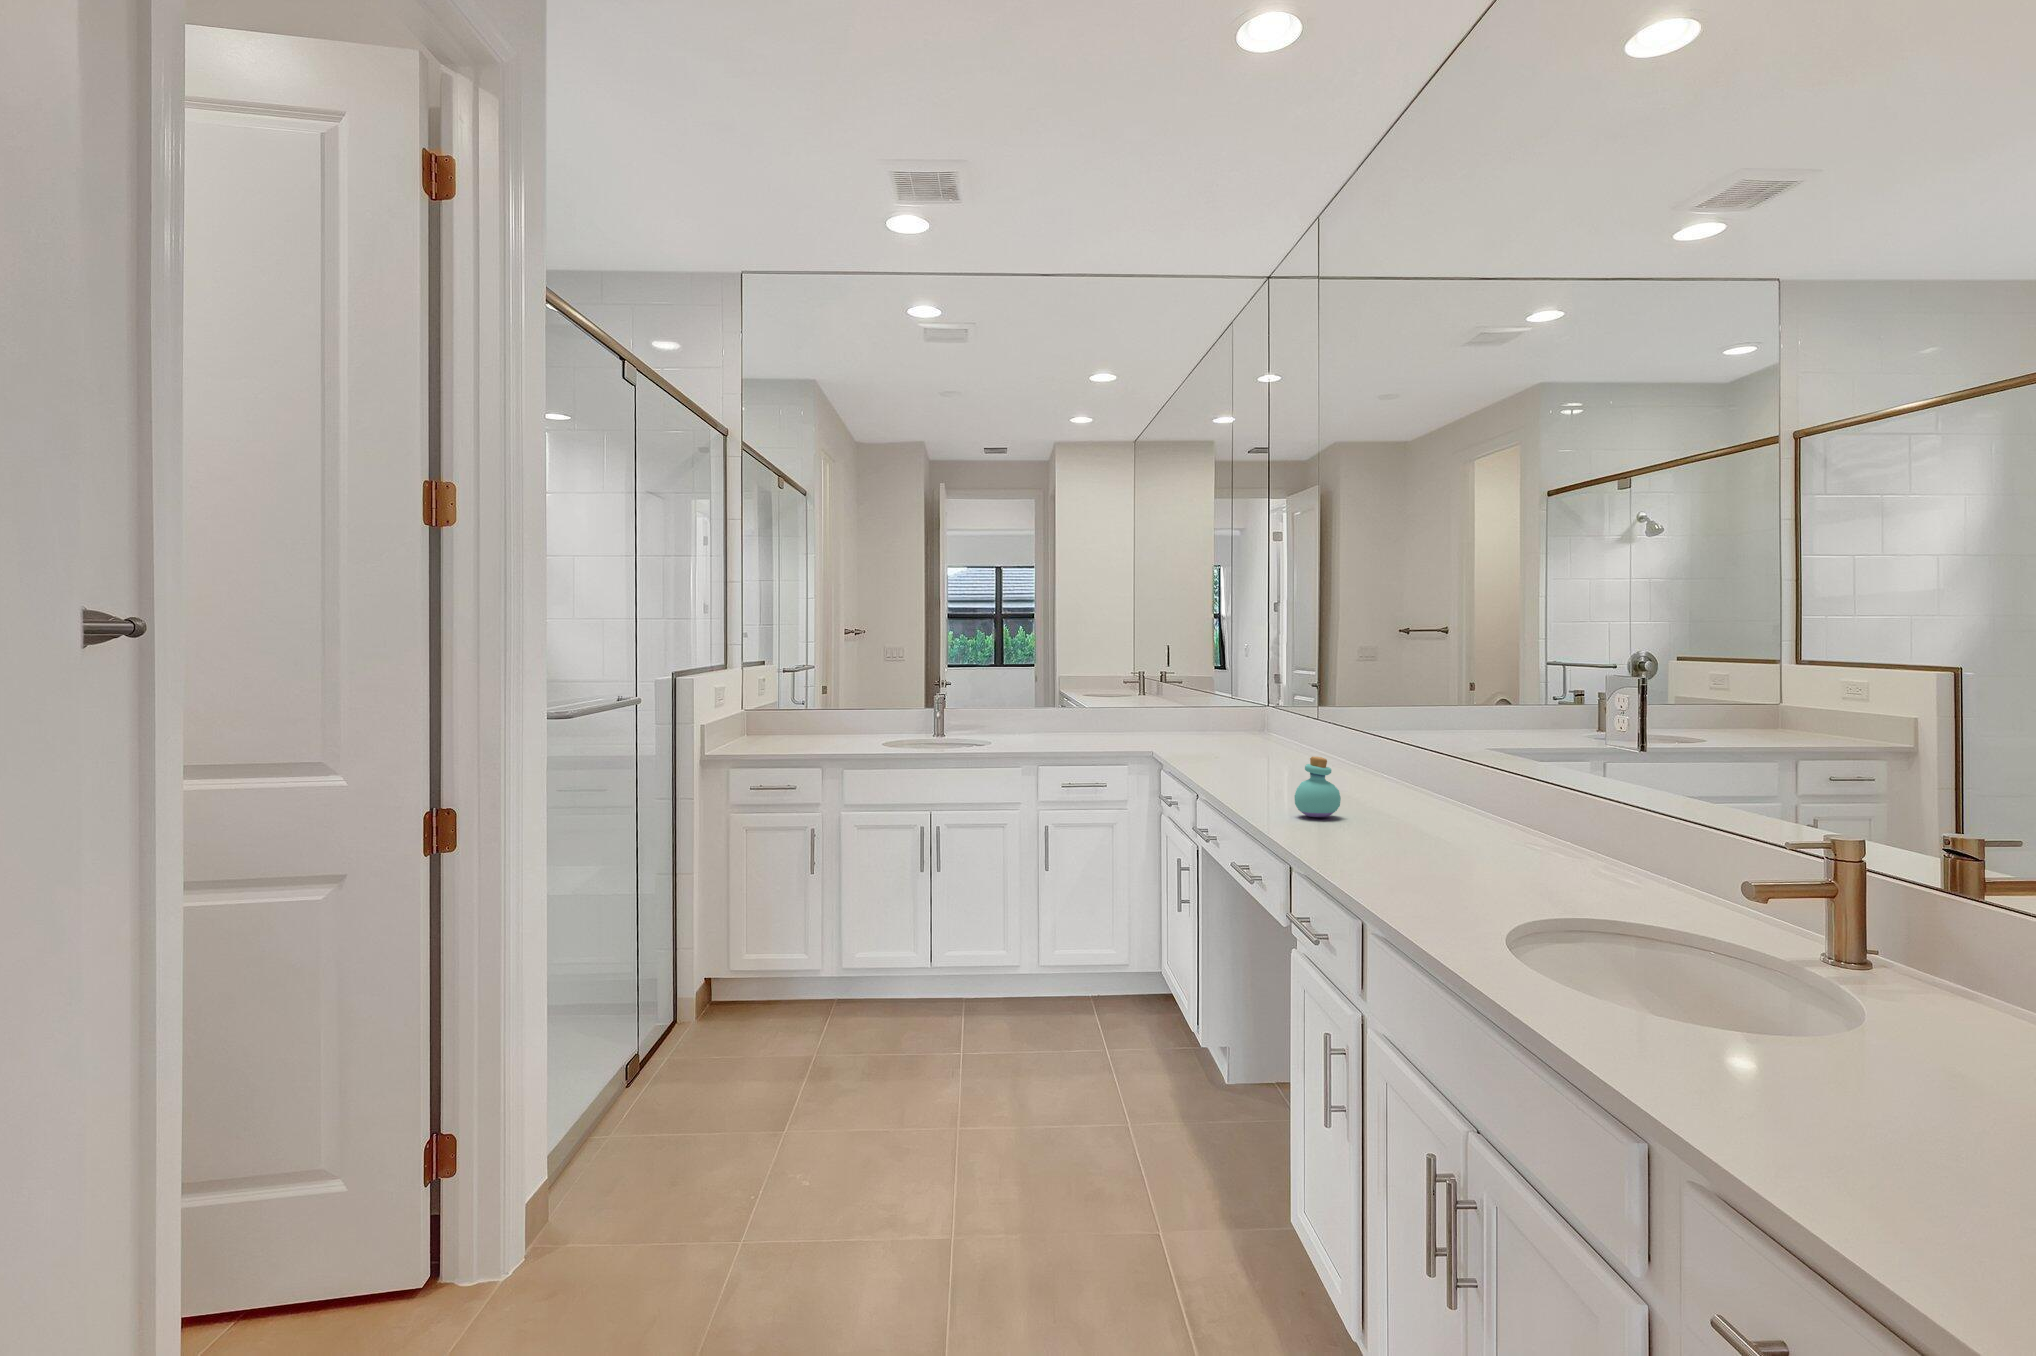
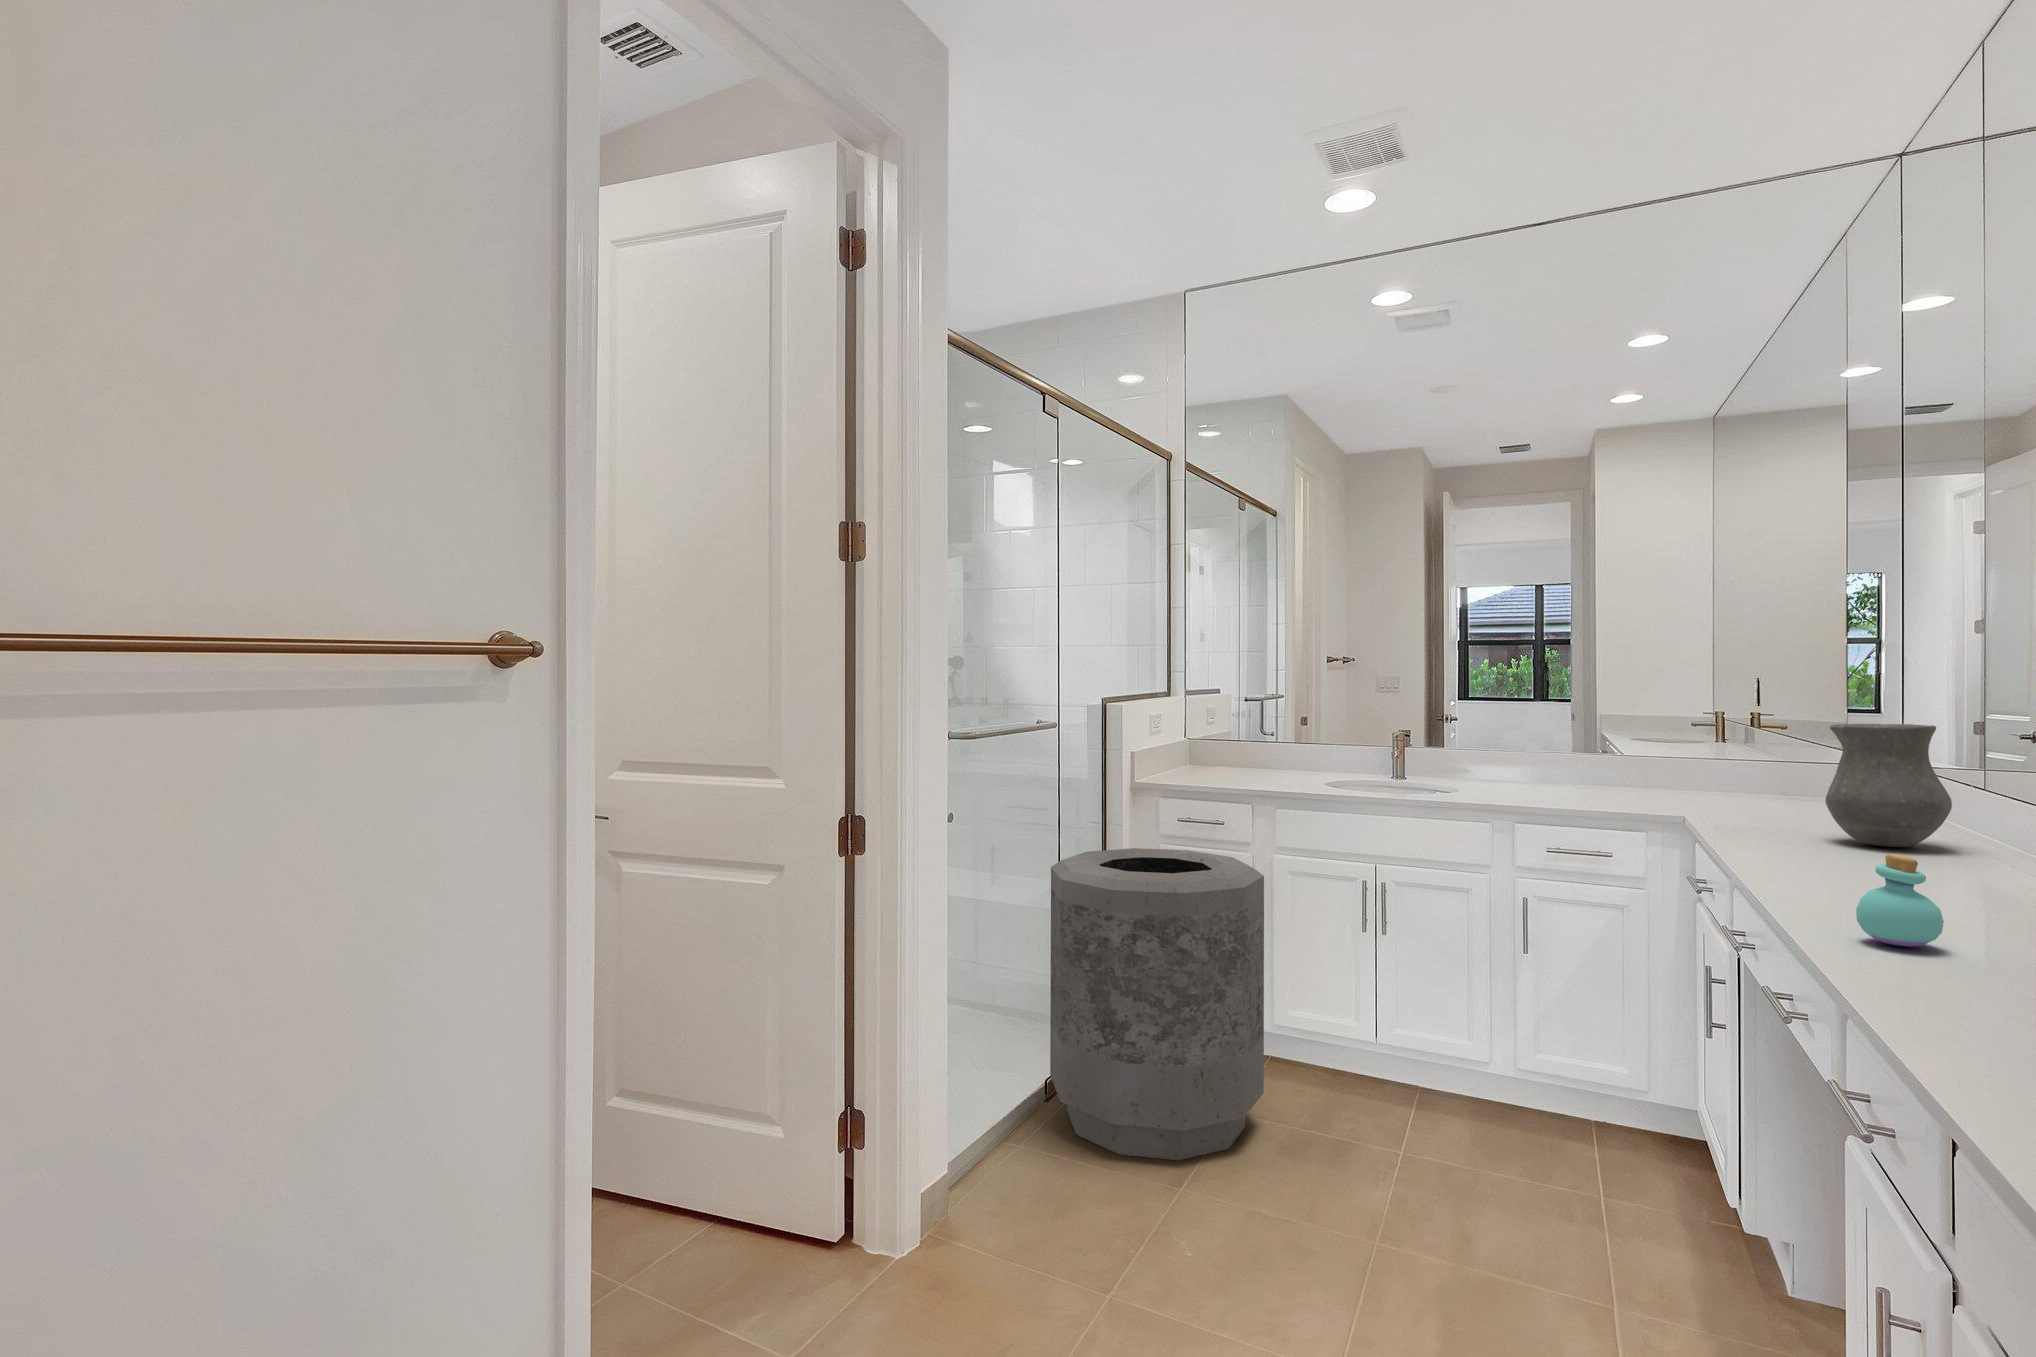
vase: none [1249,677,1319,763] -> present [1825,724,1952,847]
trash can: none [633,815,846,1110] -> present [1050,848,1264,1160]

